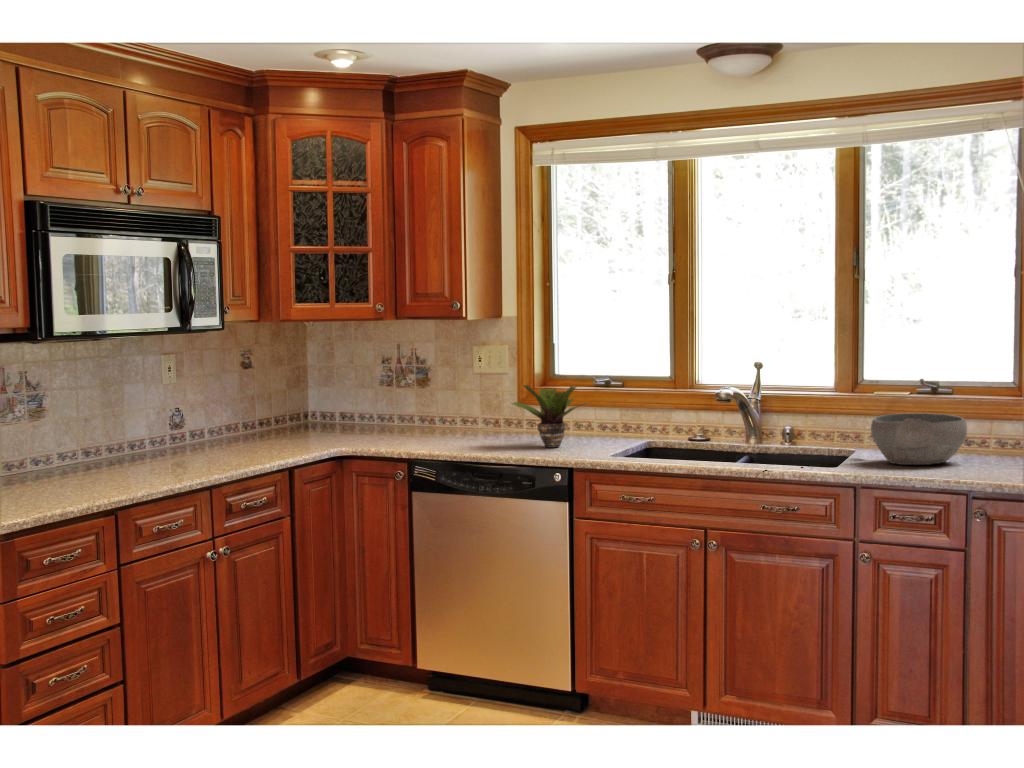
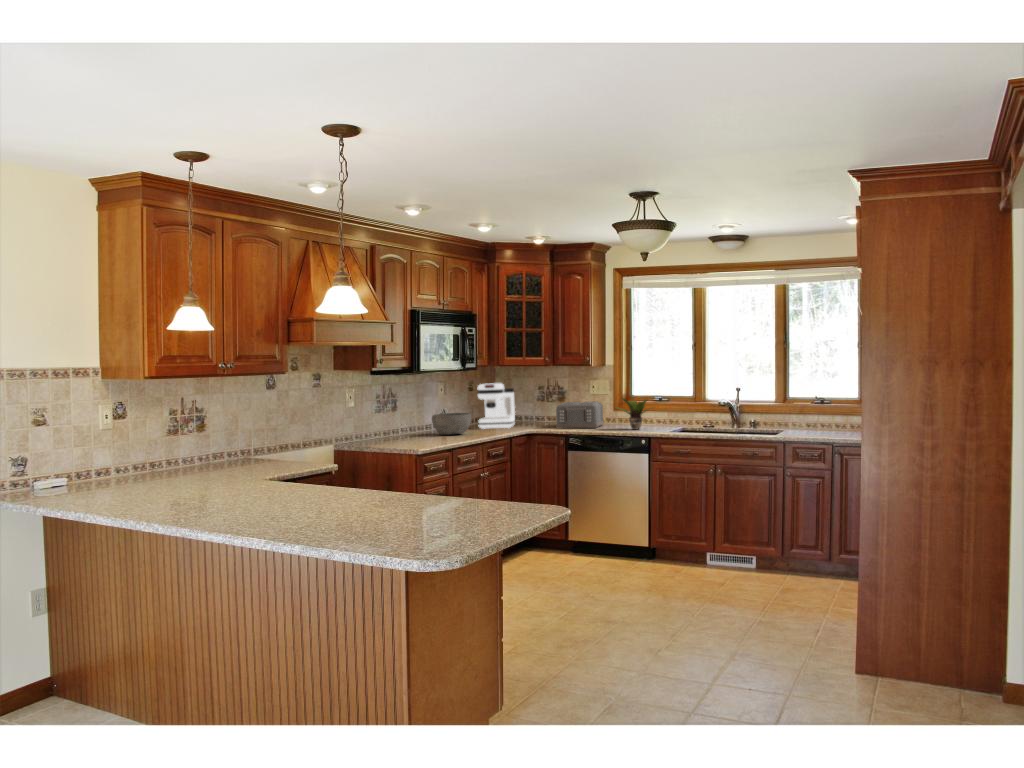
coffee maker: none [241,355,326,447] -> present [477,383,515,429]
toaster: none [400,388,500,443] -> present [556,401,604,428]
bowl: present [871,413,967,465] -> present [432,413,471,435]

